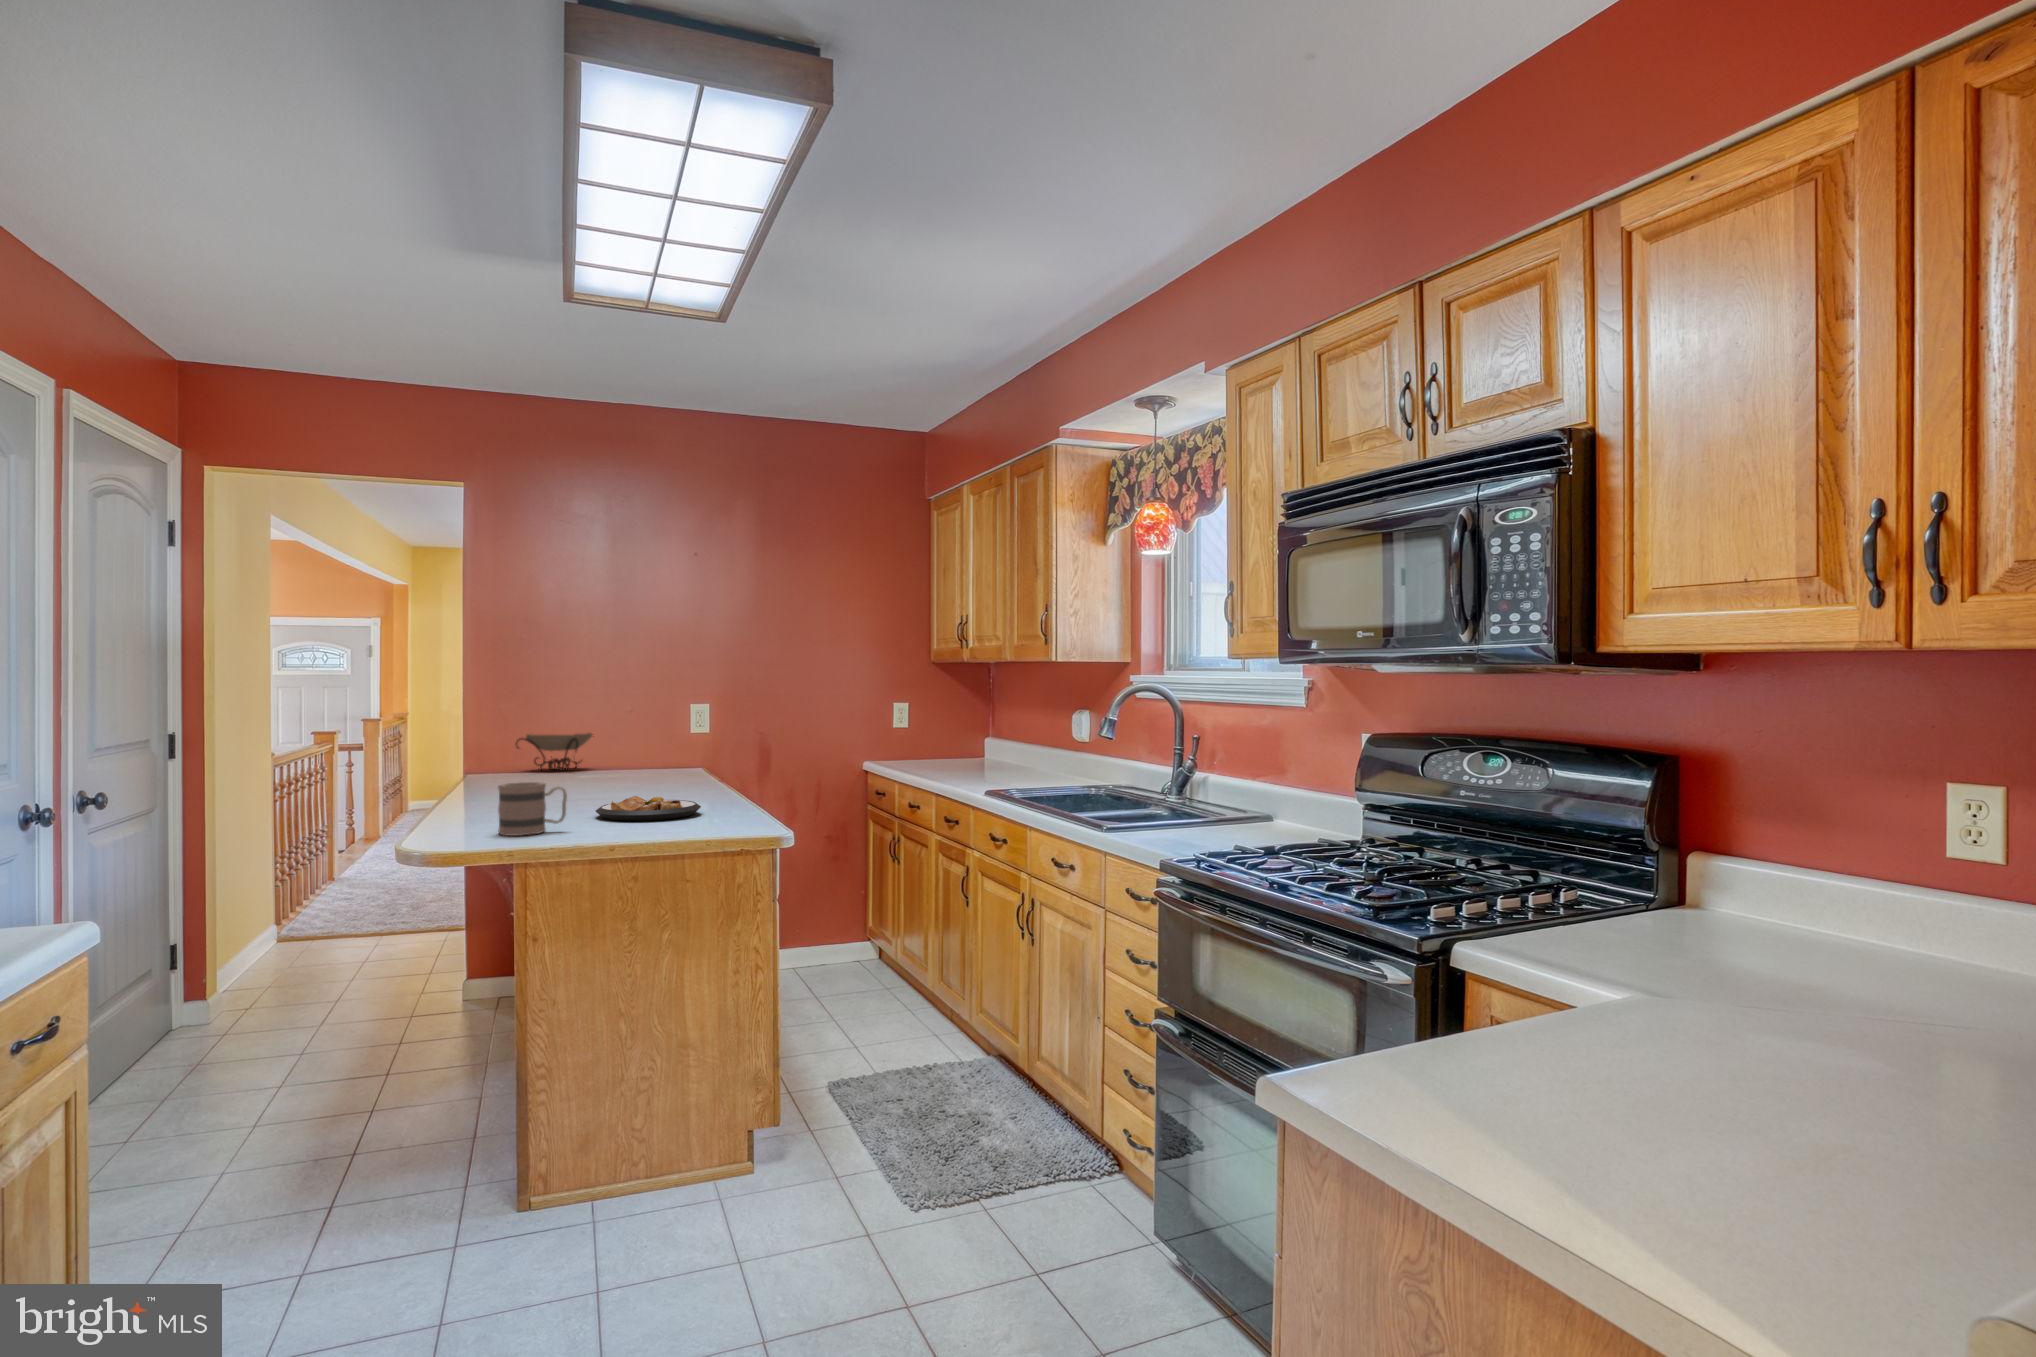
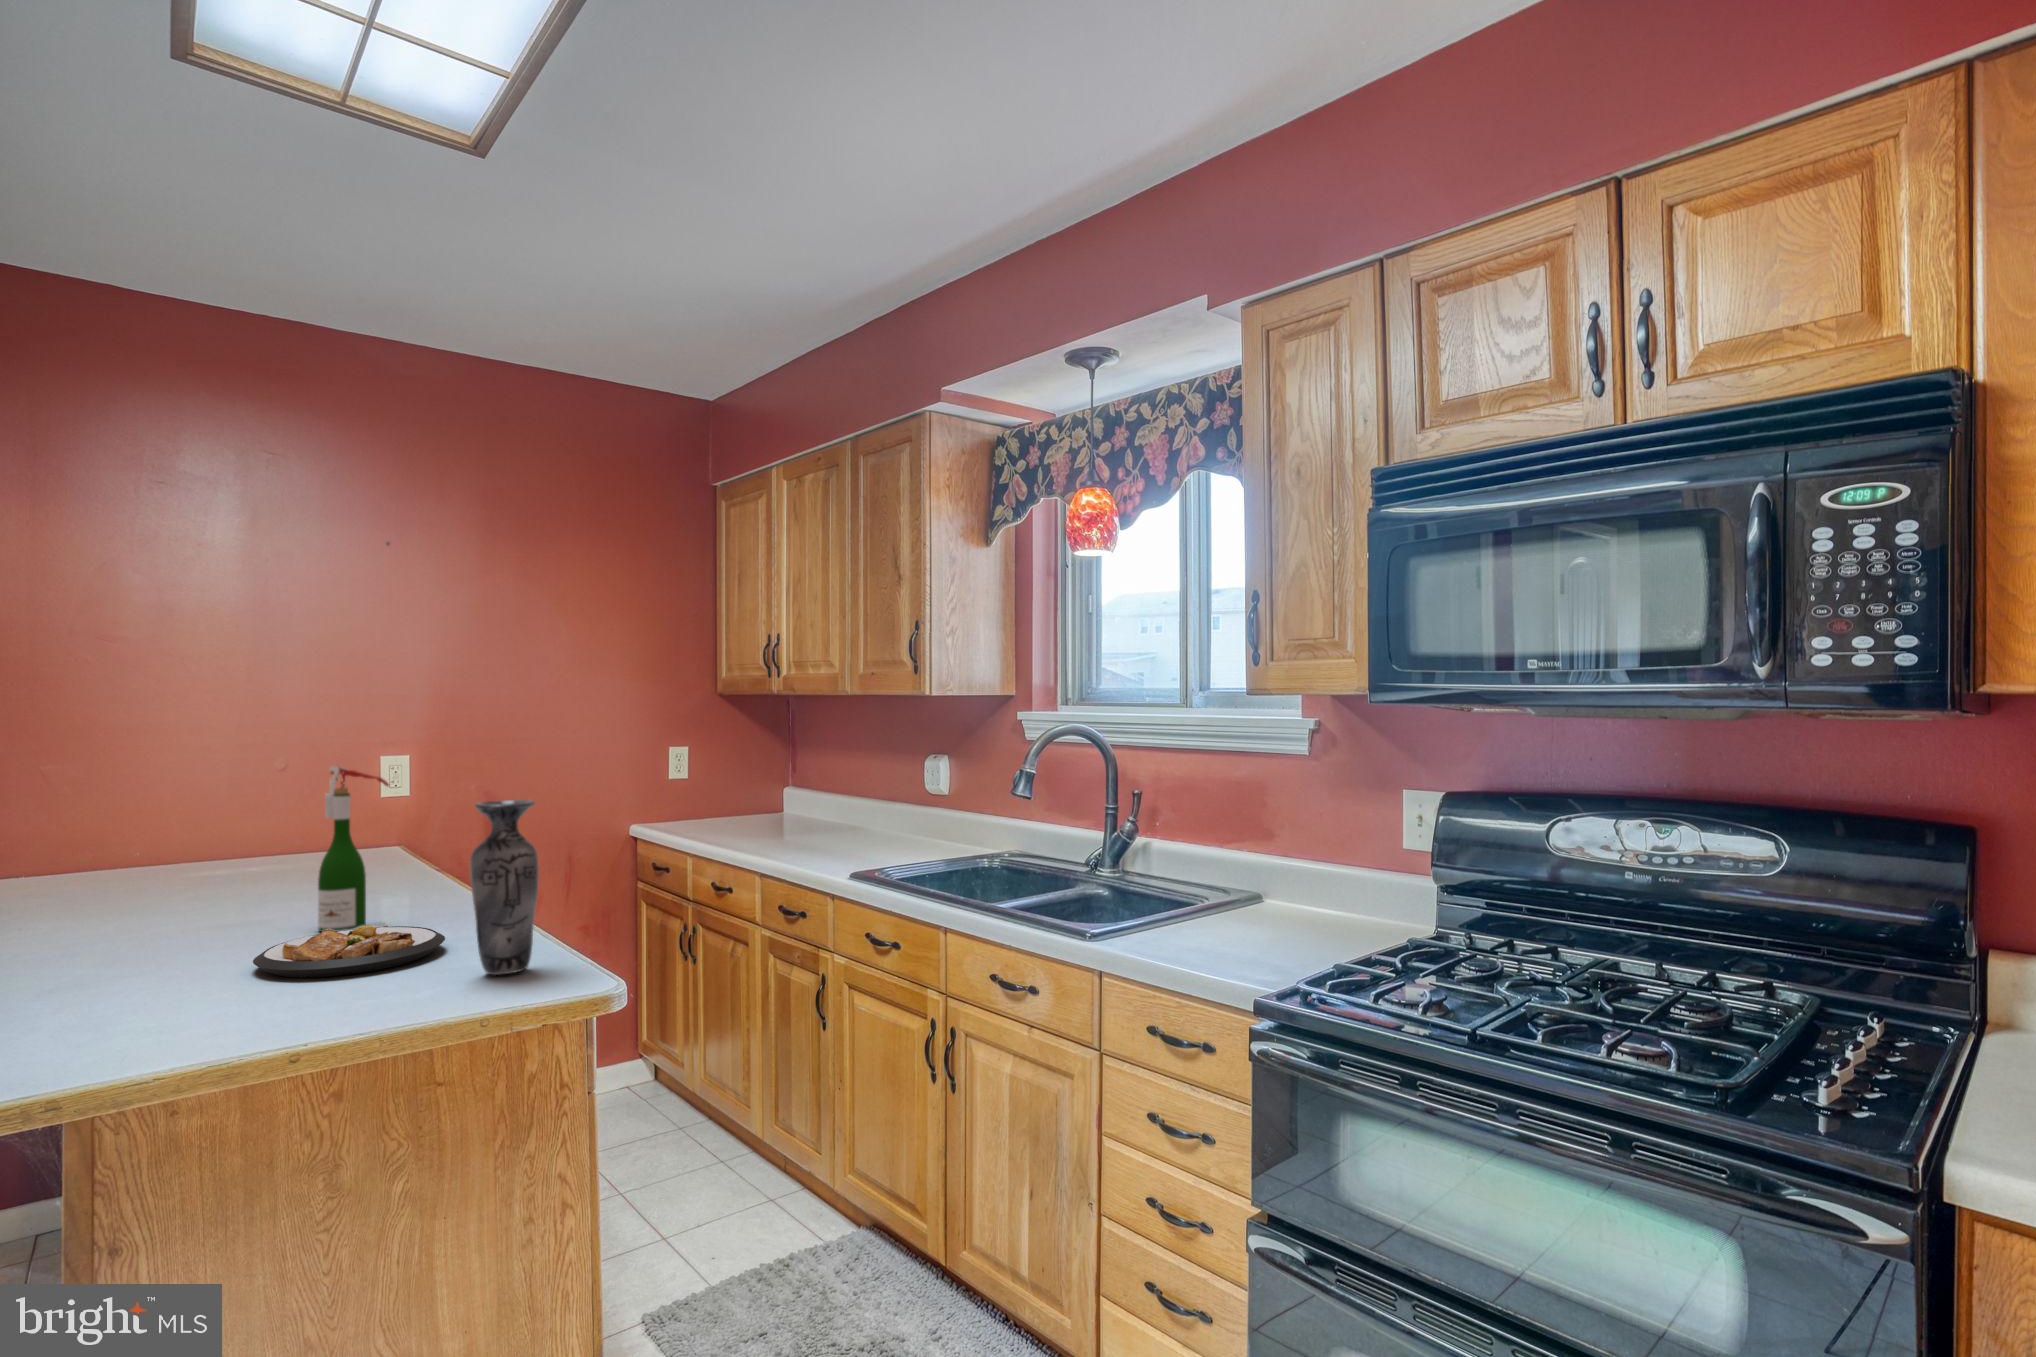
wine bottle: none [636,699,677,804] -> present [318,766,389,932]
vase: none [707,719,746,825] -> present [470,799,539,975]
decorative bowl: present [516,733,594,770] -> none [81,805,231,868]
mug: present [498,782,567,836] -> none [56,933,205,1044]

